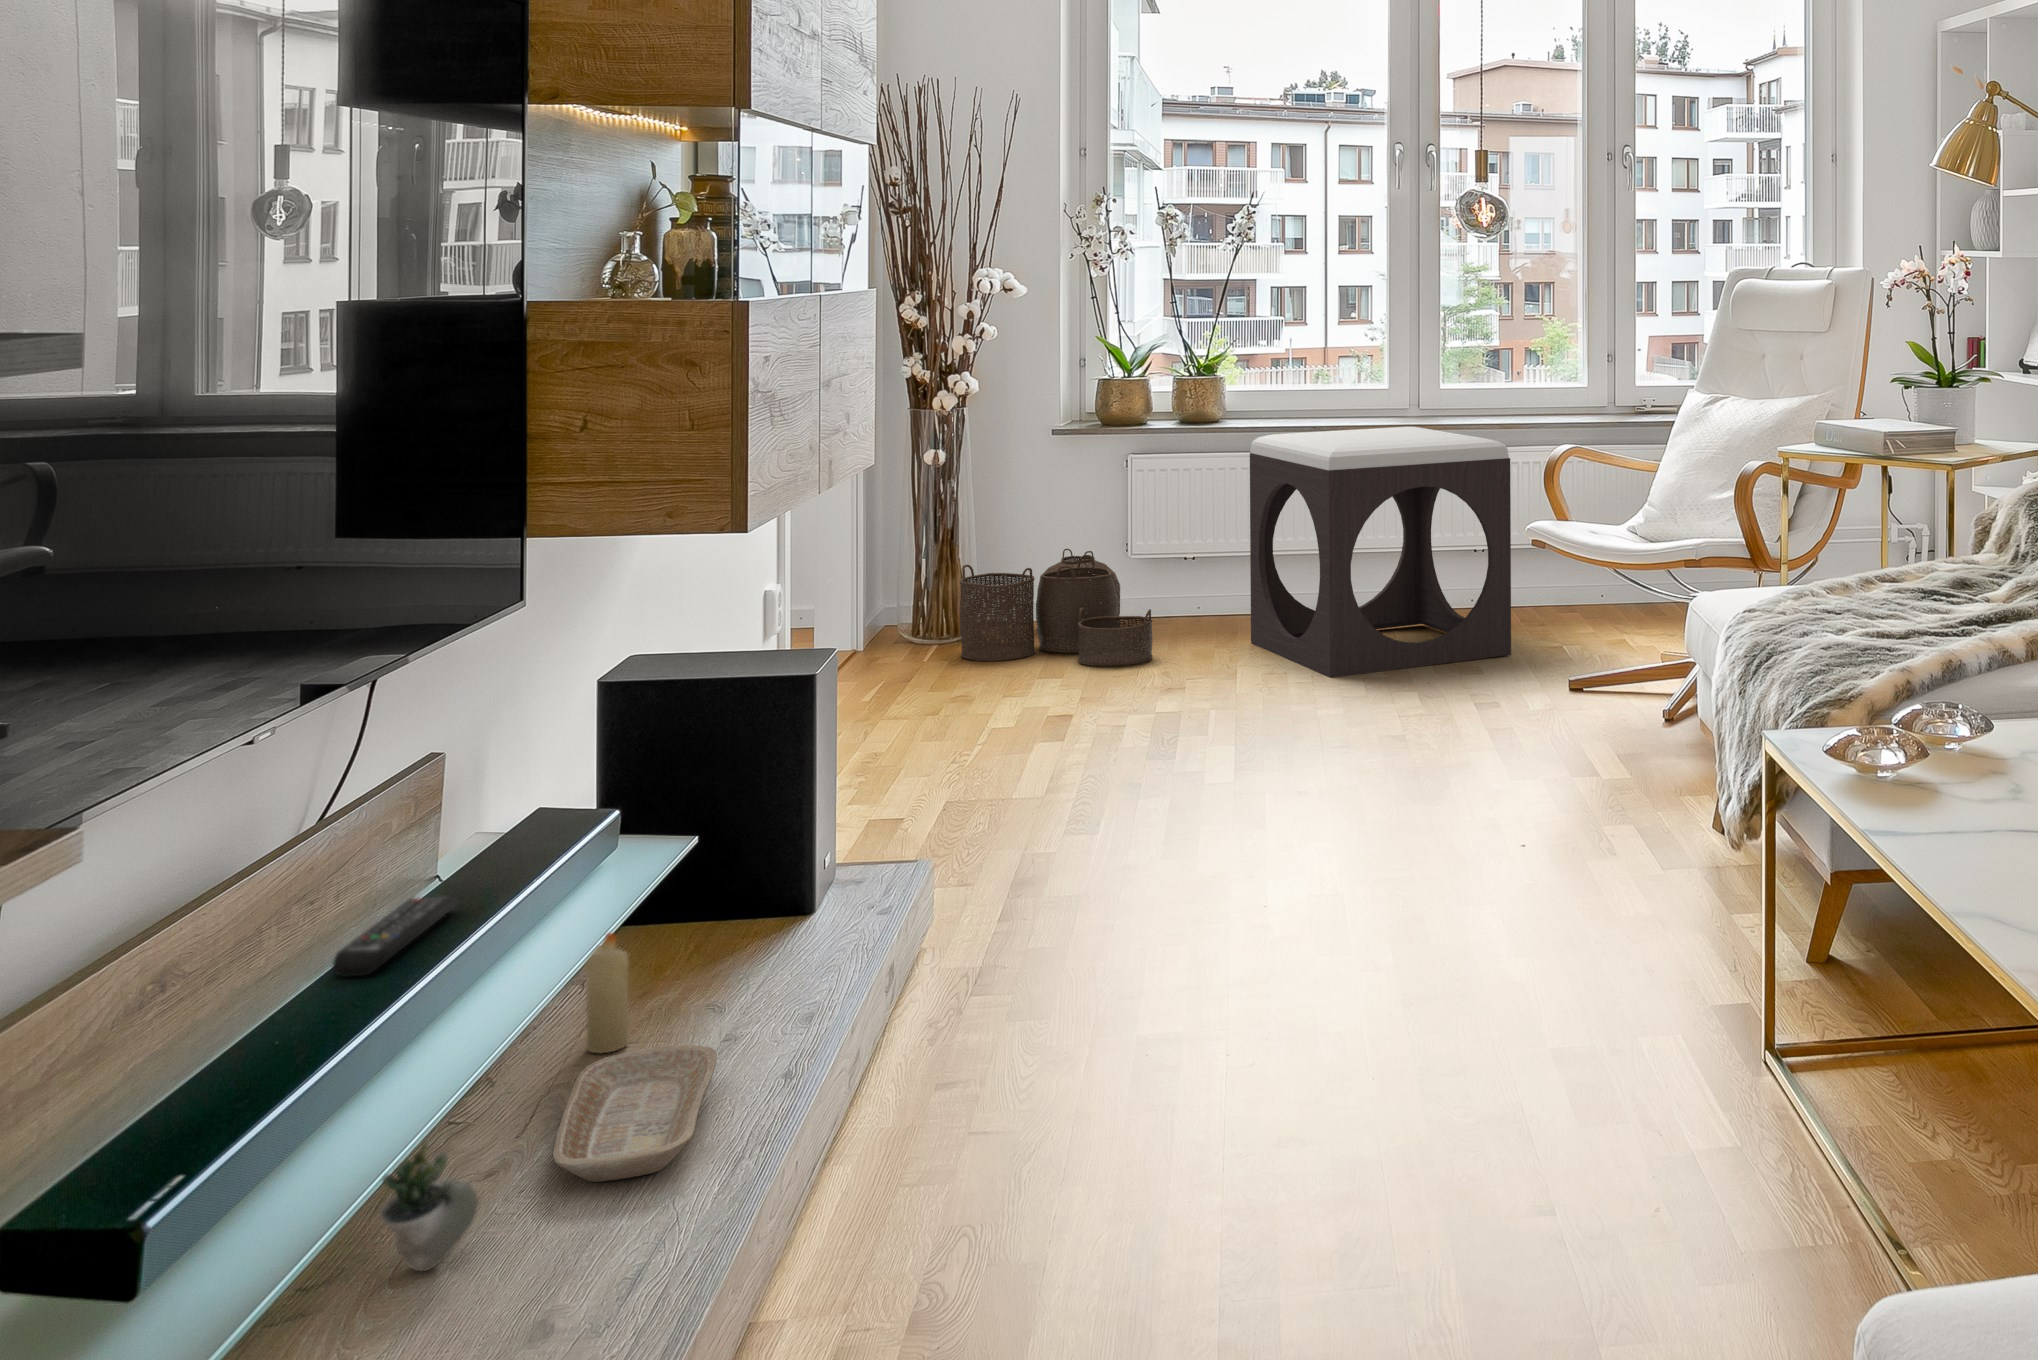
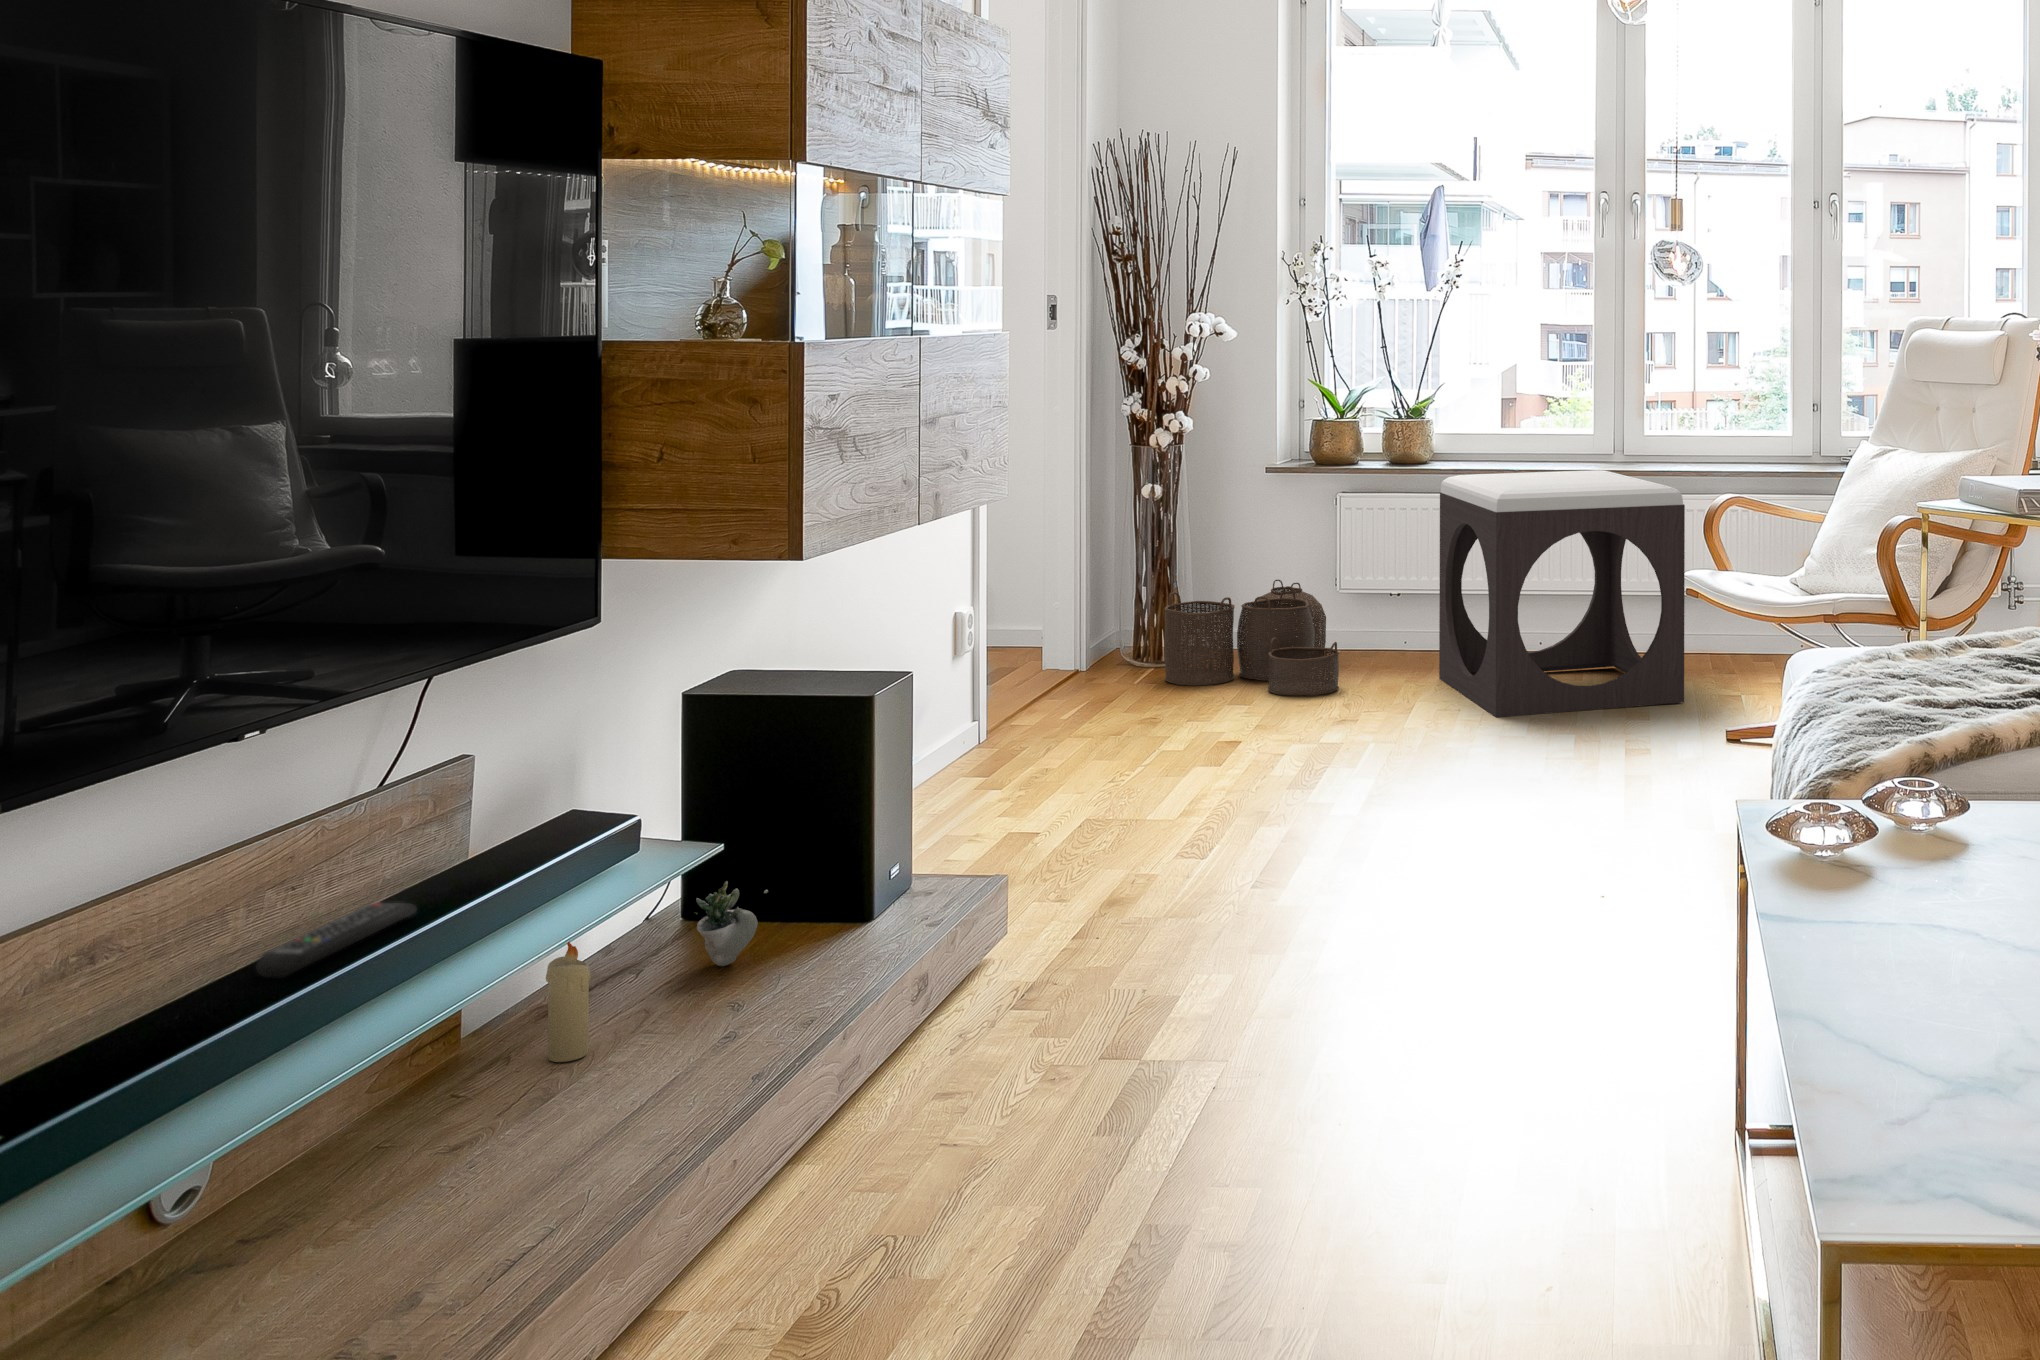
tray: present [553,1045,717,1182] -> none [420,1061,636,1196]
succulent plant: present [380,1142,504,1271] -> present [696,881,768,966]

